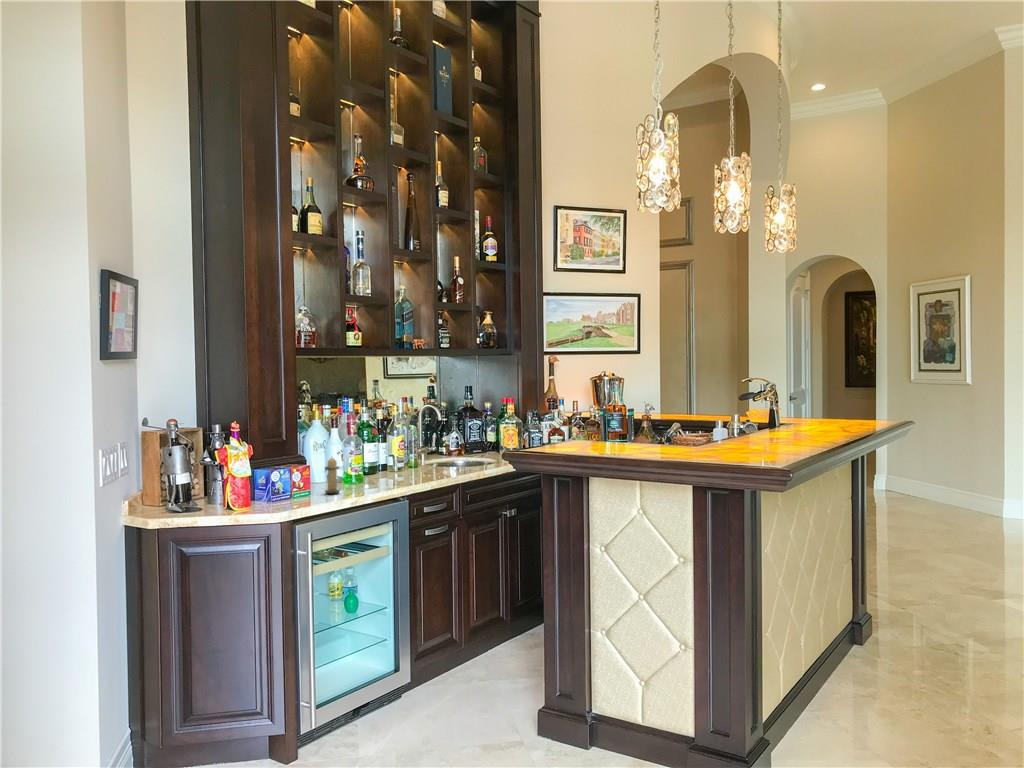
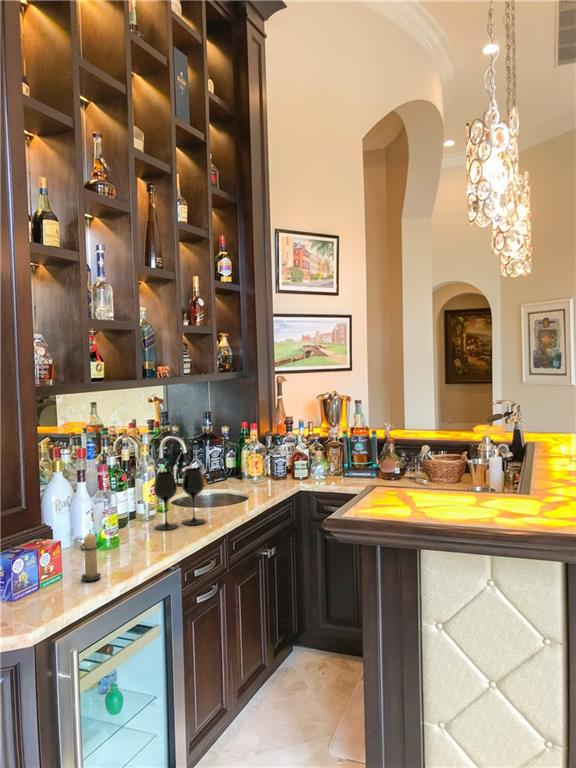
wine glass: none [397,426,443,477] -> present [154,468,205,530]

